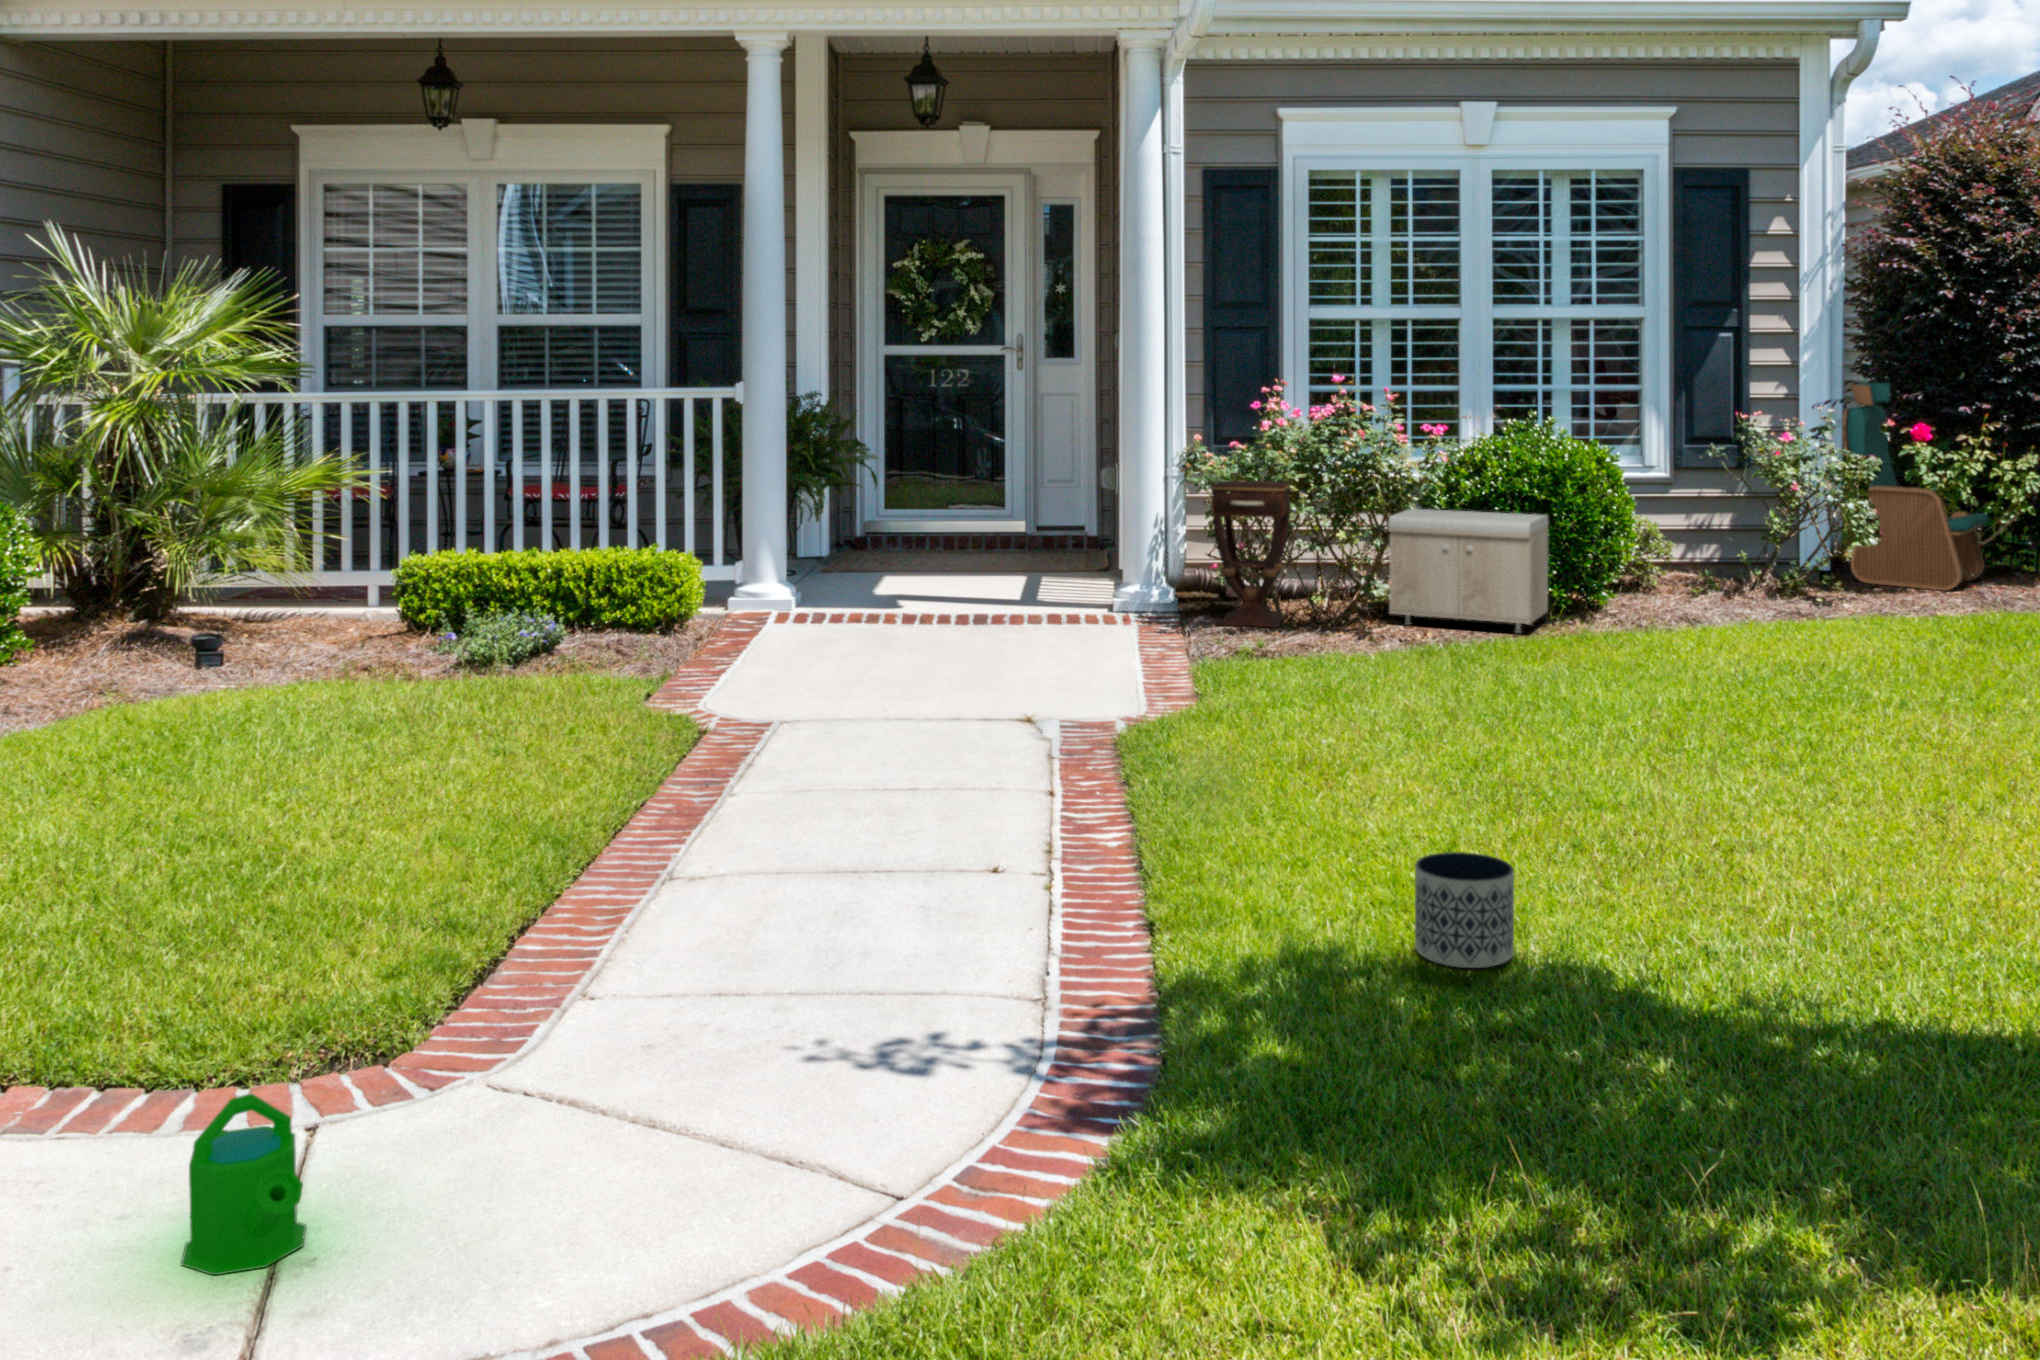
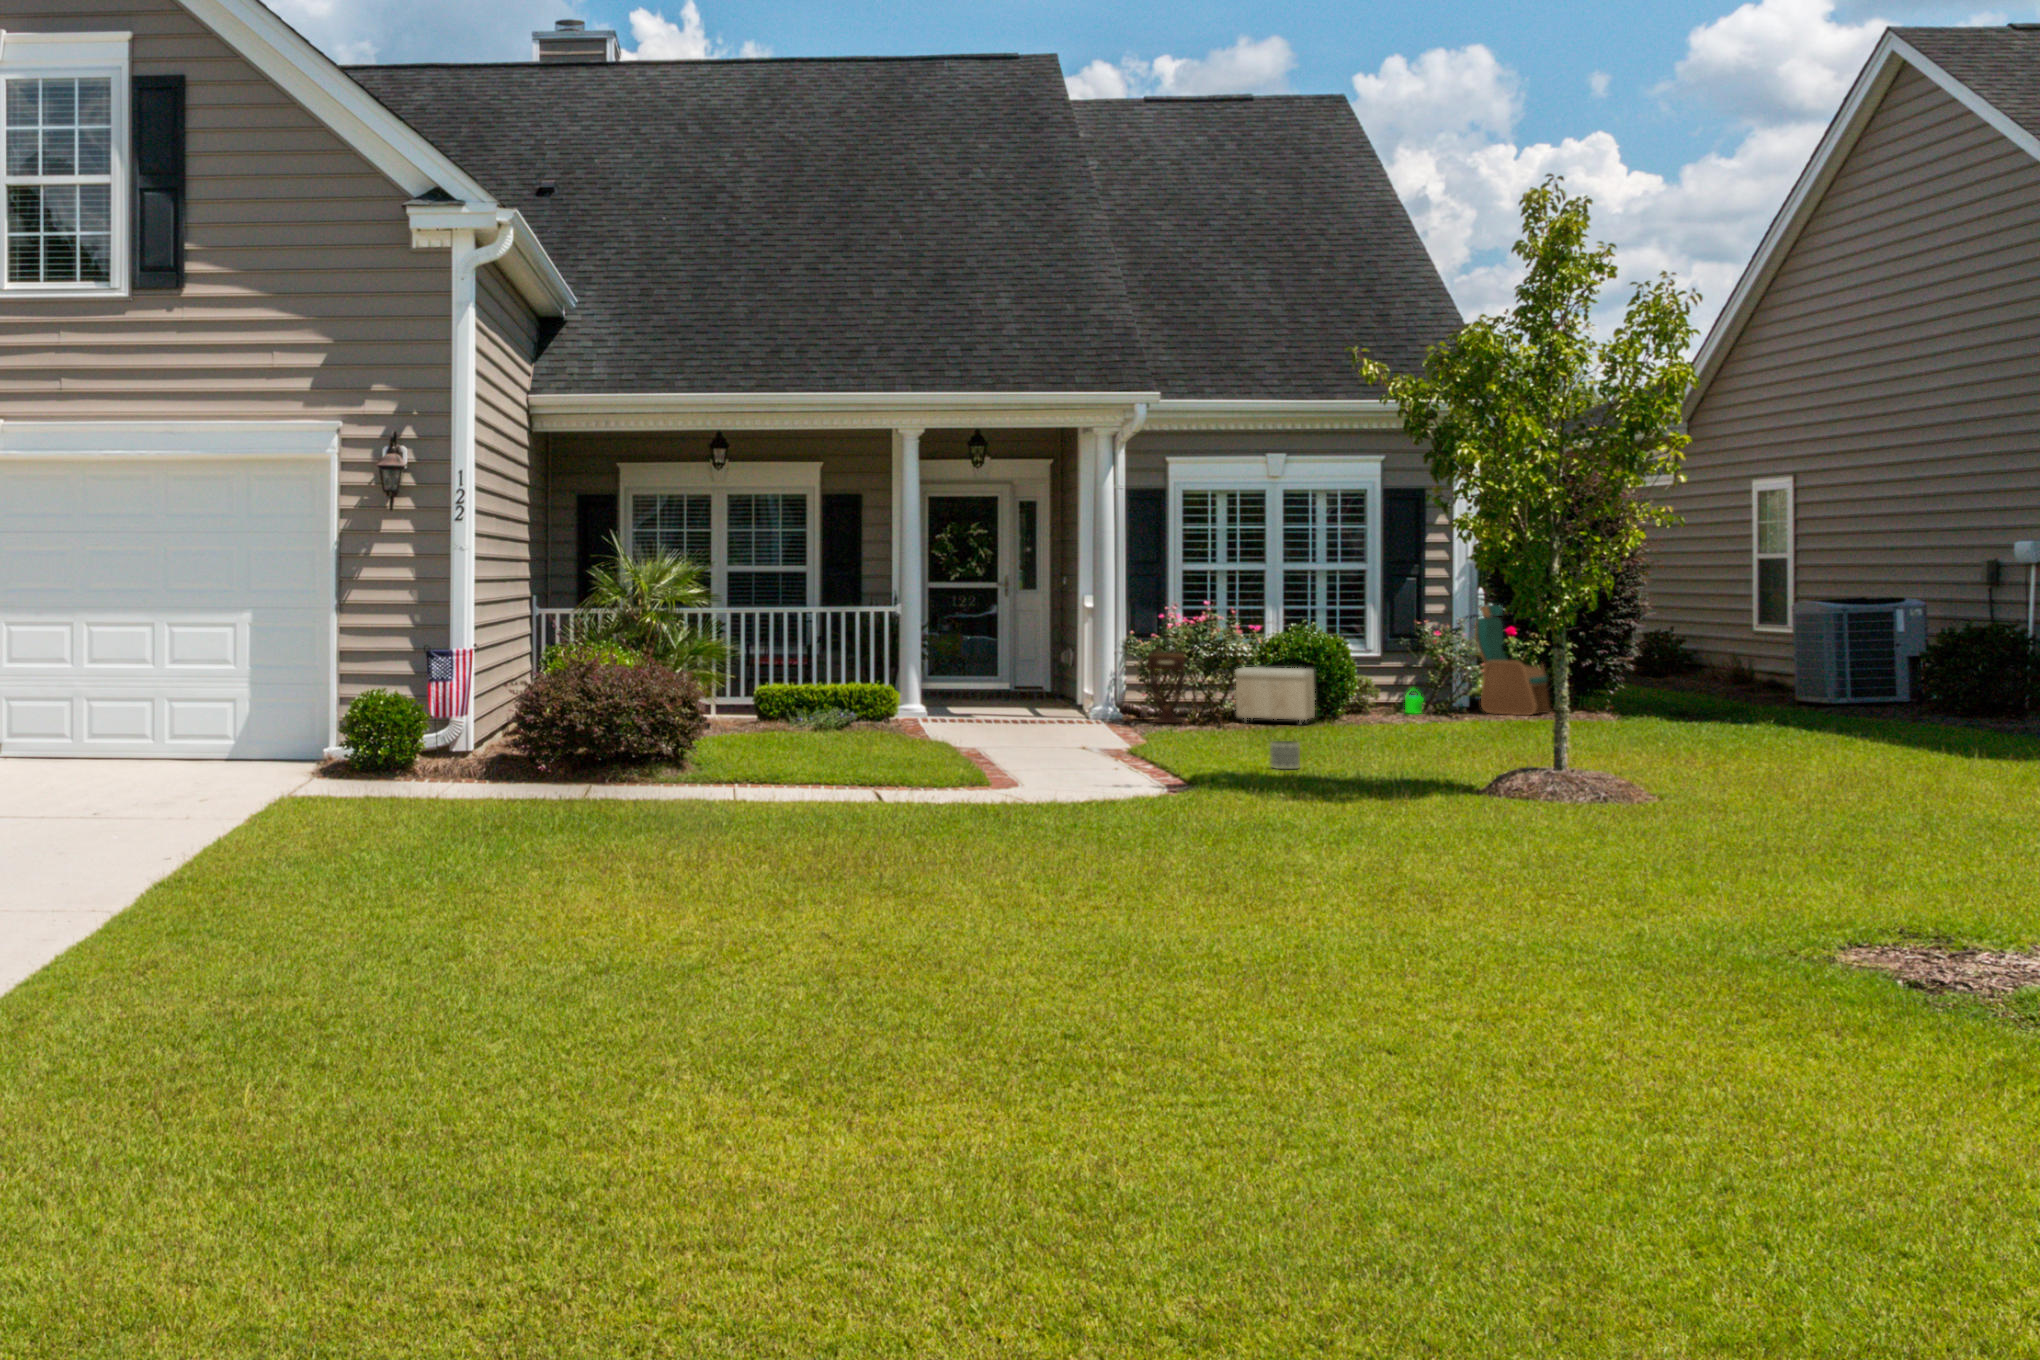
watering can: present [181,1094,306,1275] -> present [1405,688,1423,714]

